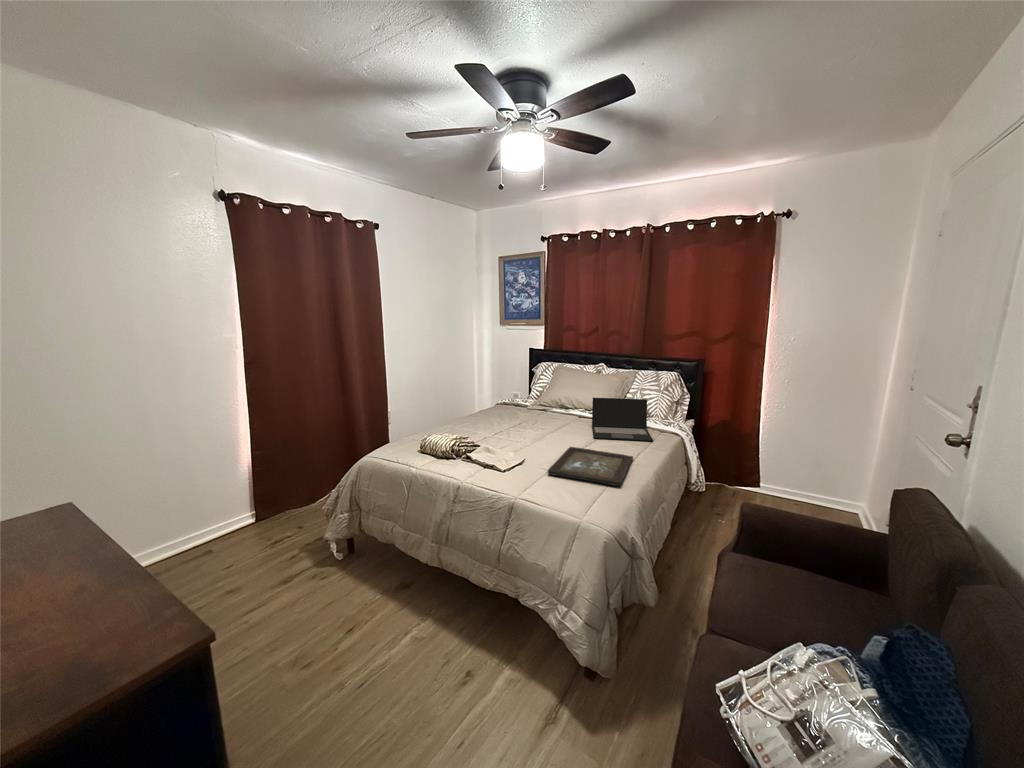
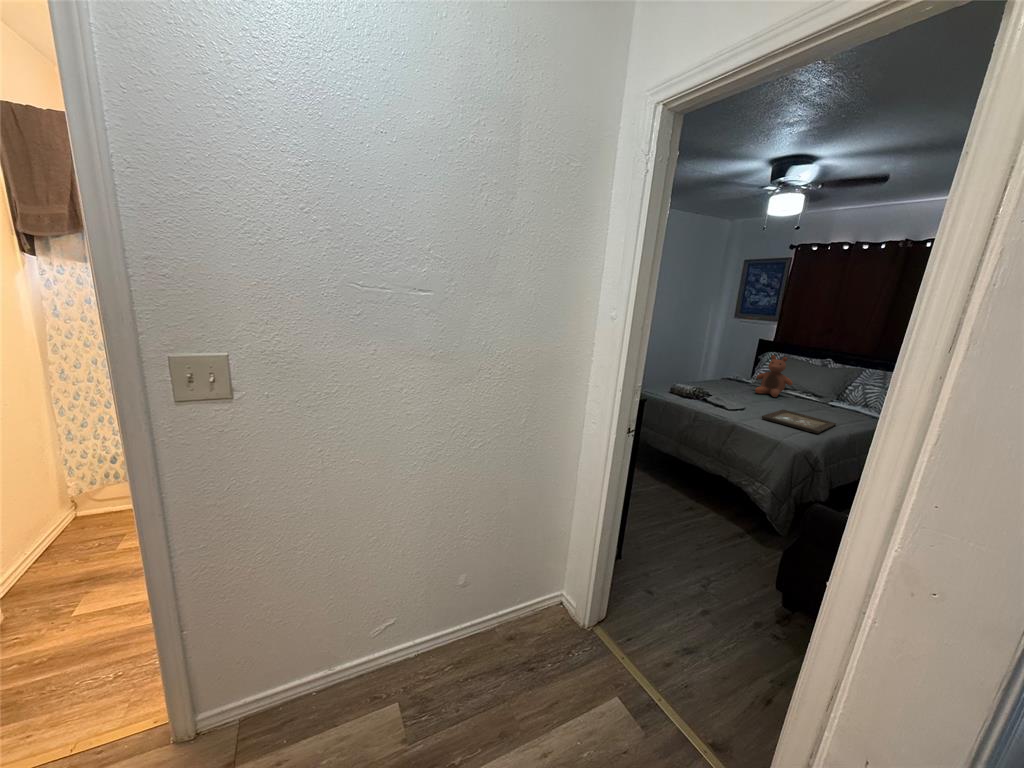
stuffed bear: none [533,370,573,424] -> present [755,355,793,397]
laptop: present [592,398,653,441] -> none [805,381,865,421]

